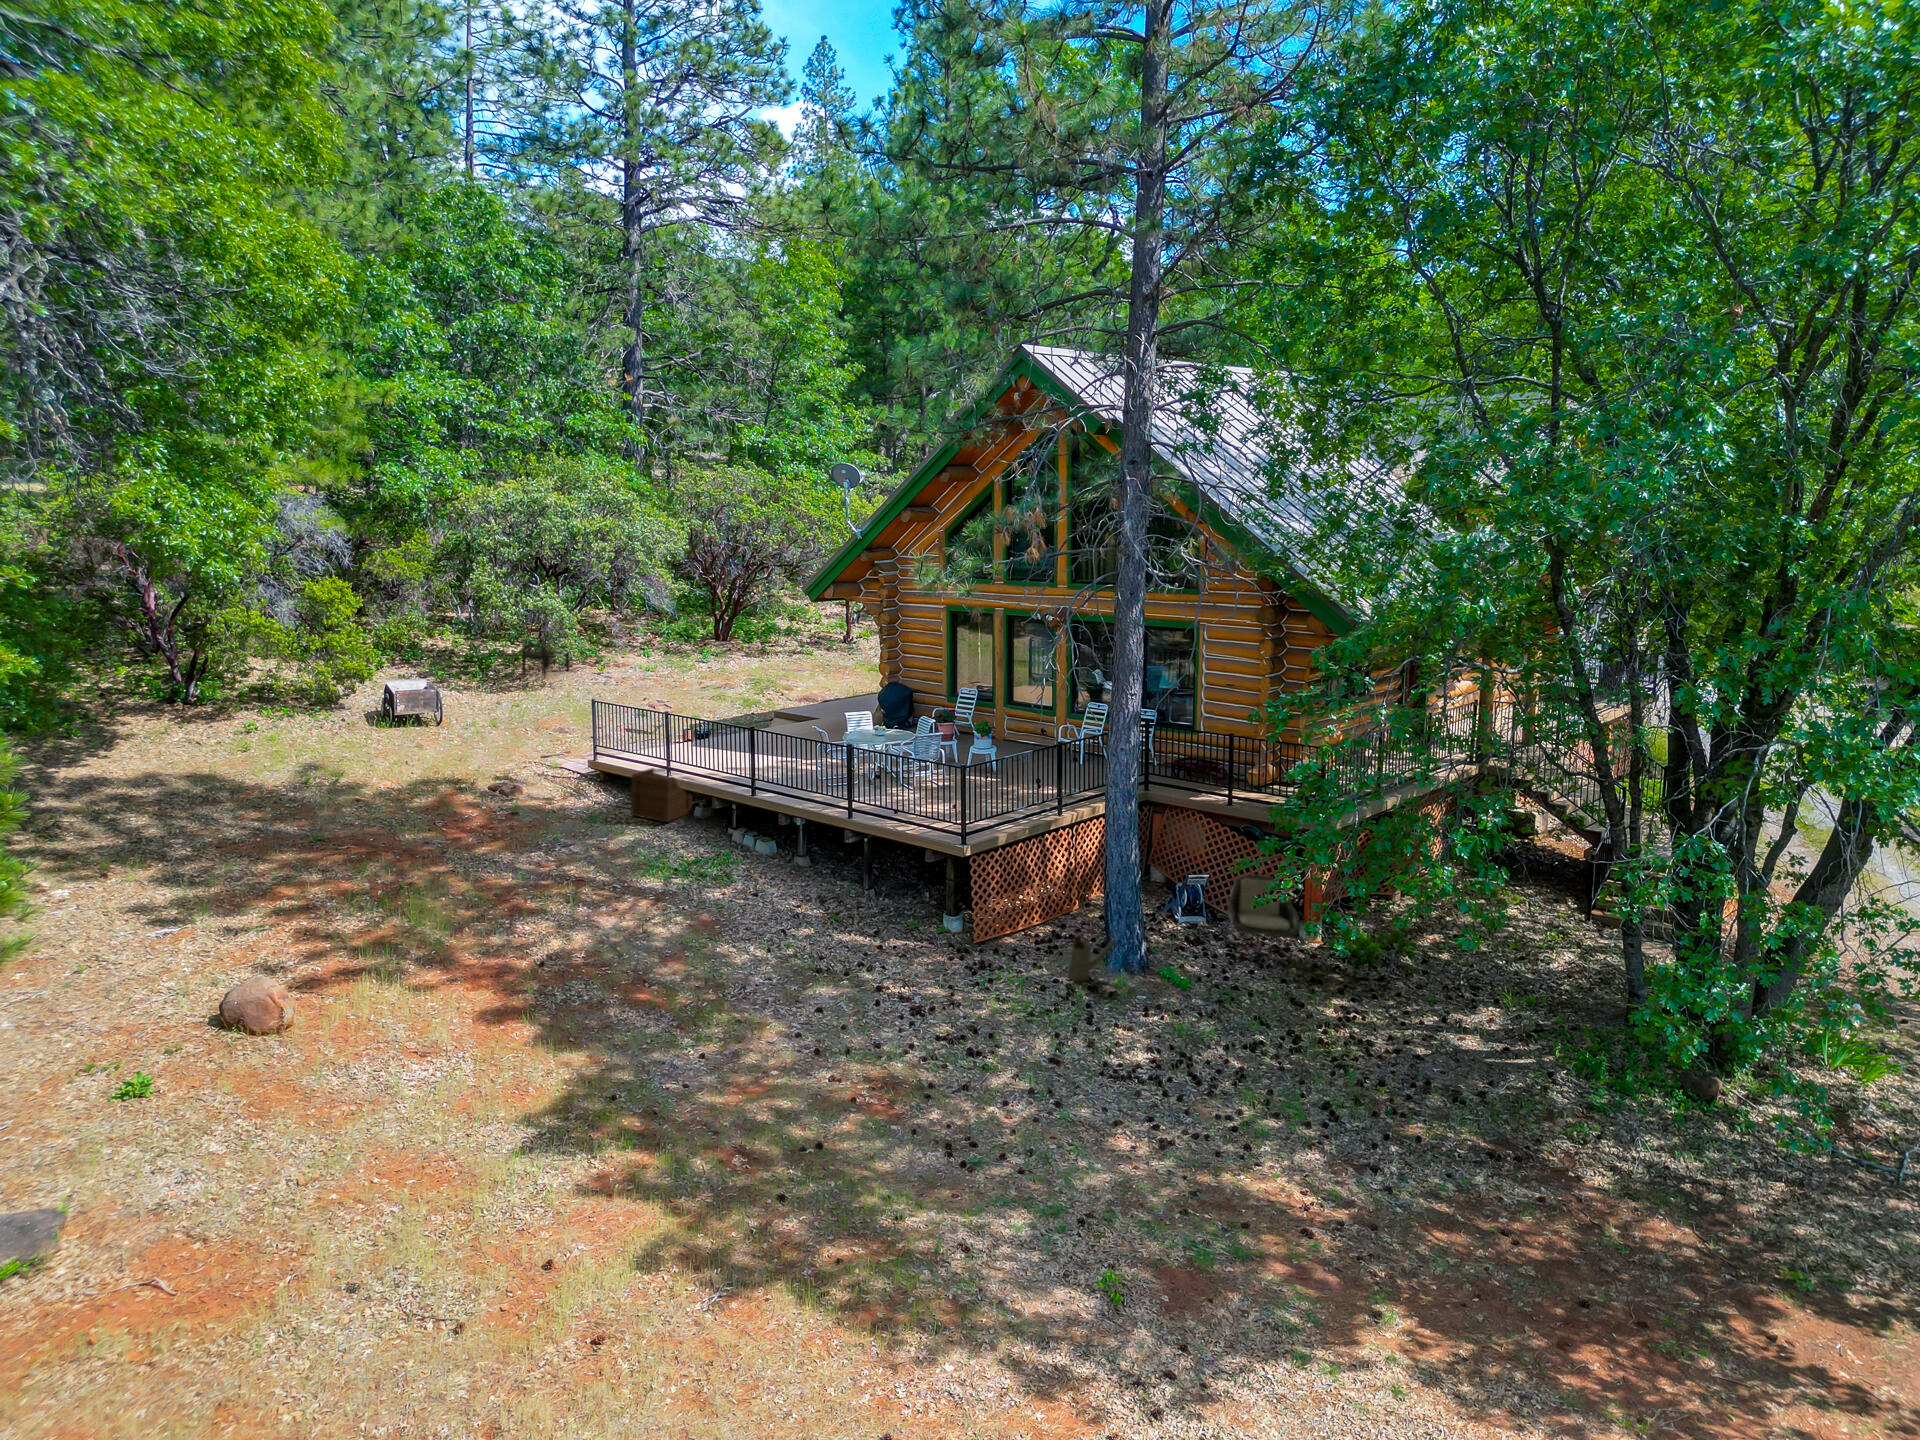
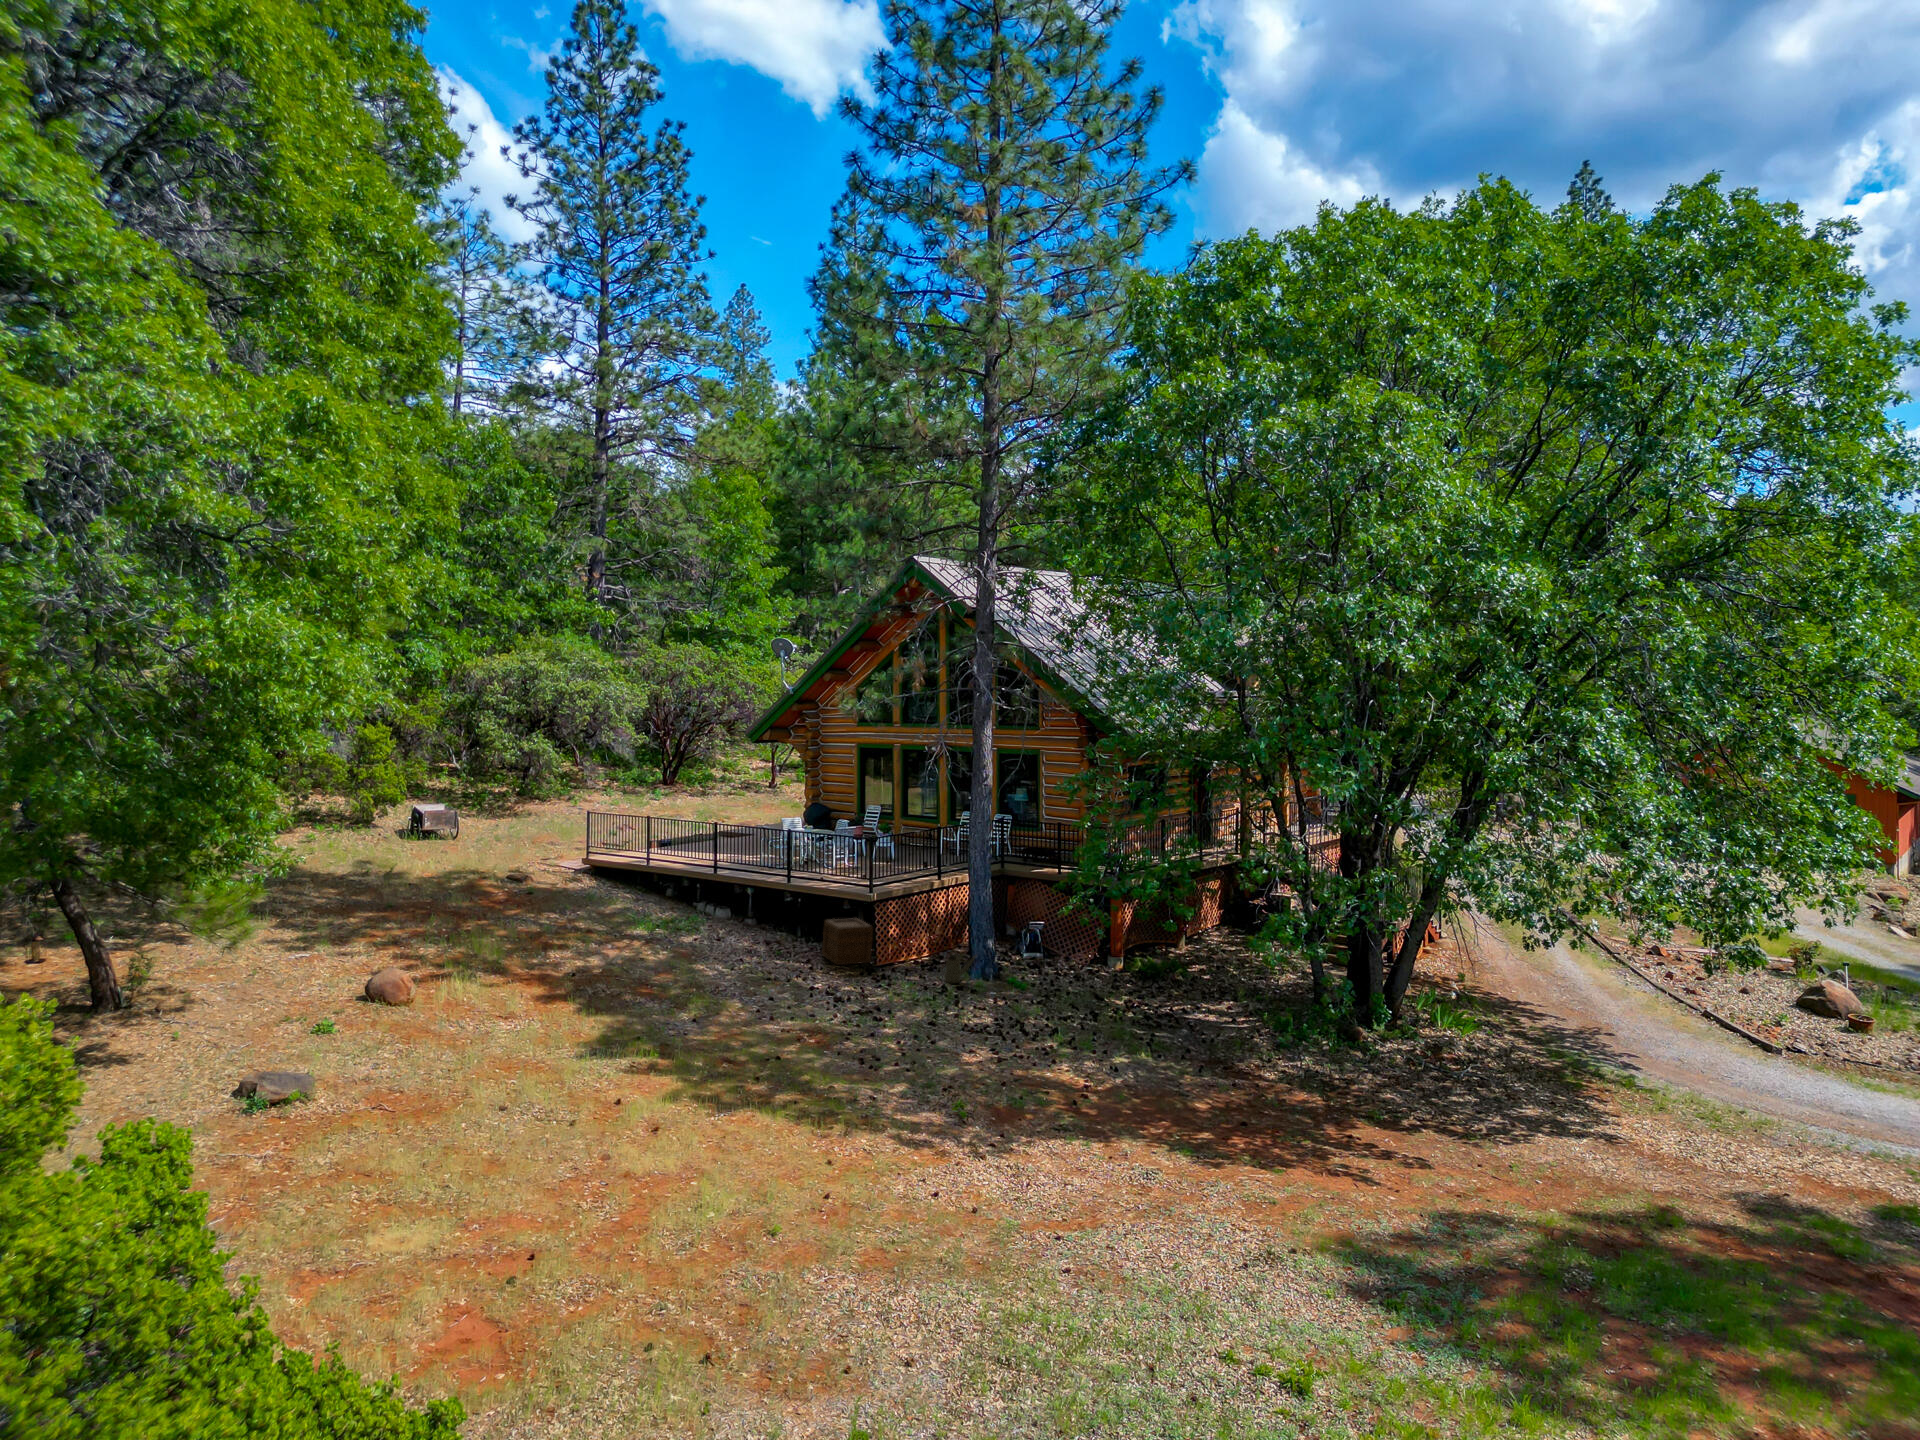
bench: present [522,643,570,677] -> none [511,778,549,807]
wooden crate: present [631,768,693,822] -> present [822,918,873,965]
lounge chair: present [1225,875,1300,966] -> none [1056,915,1105,977]

